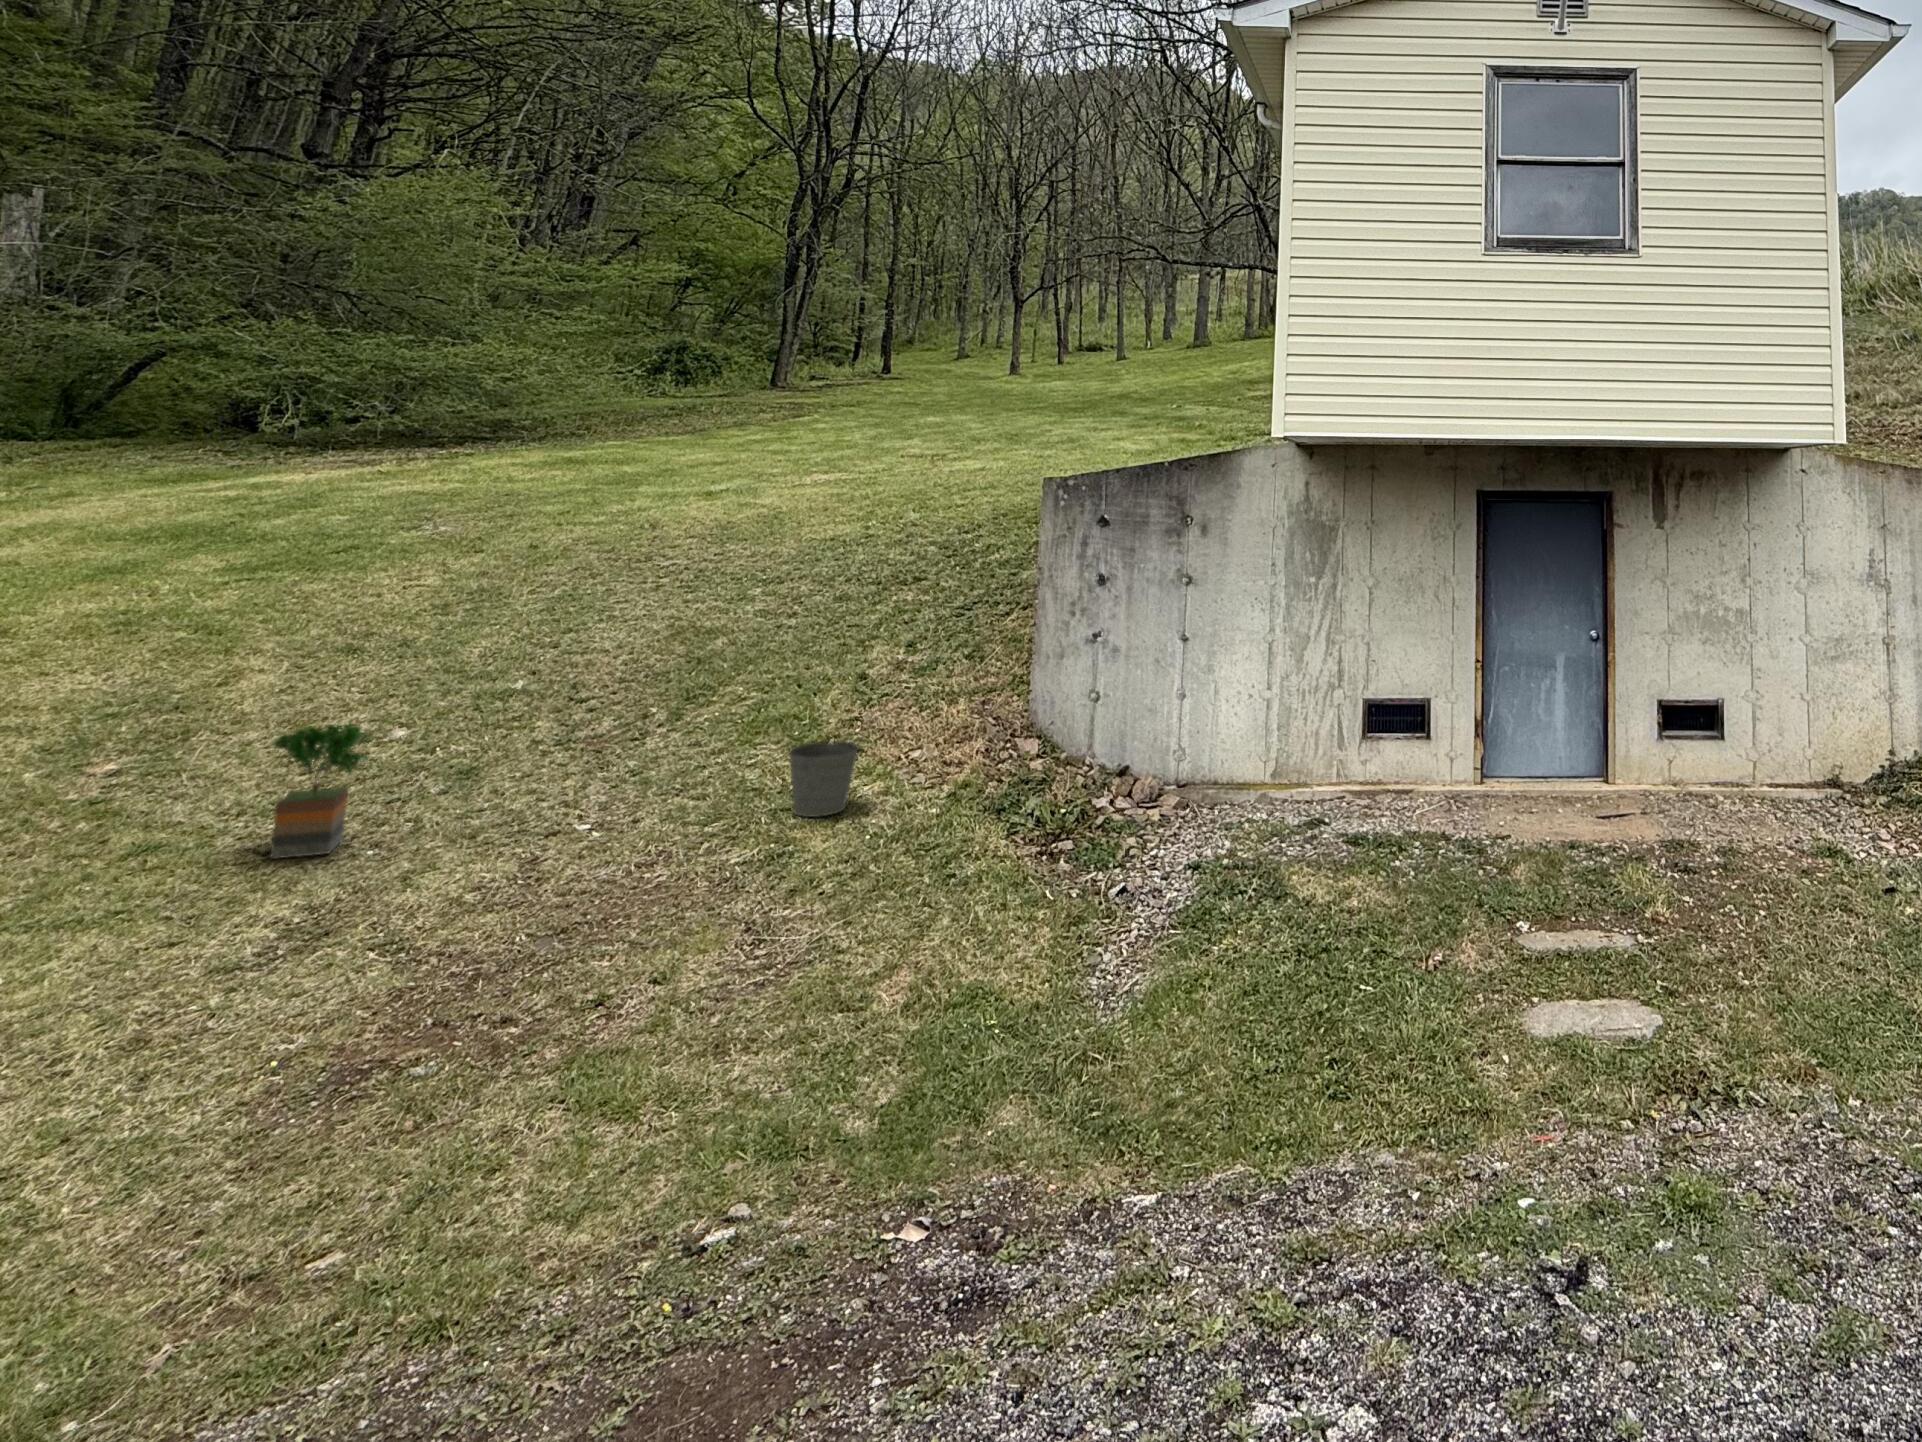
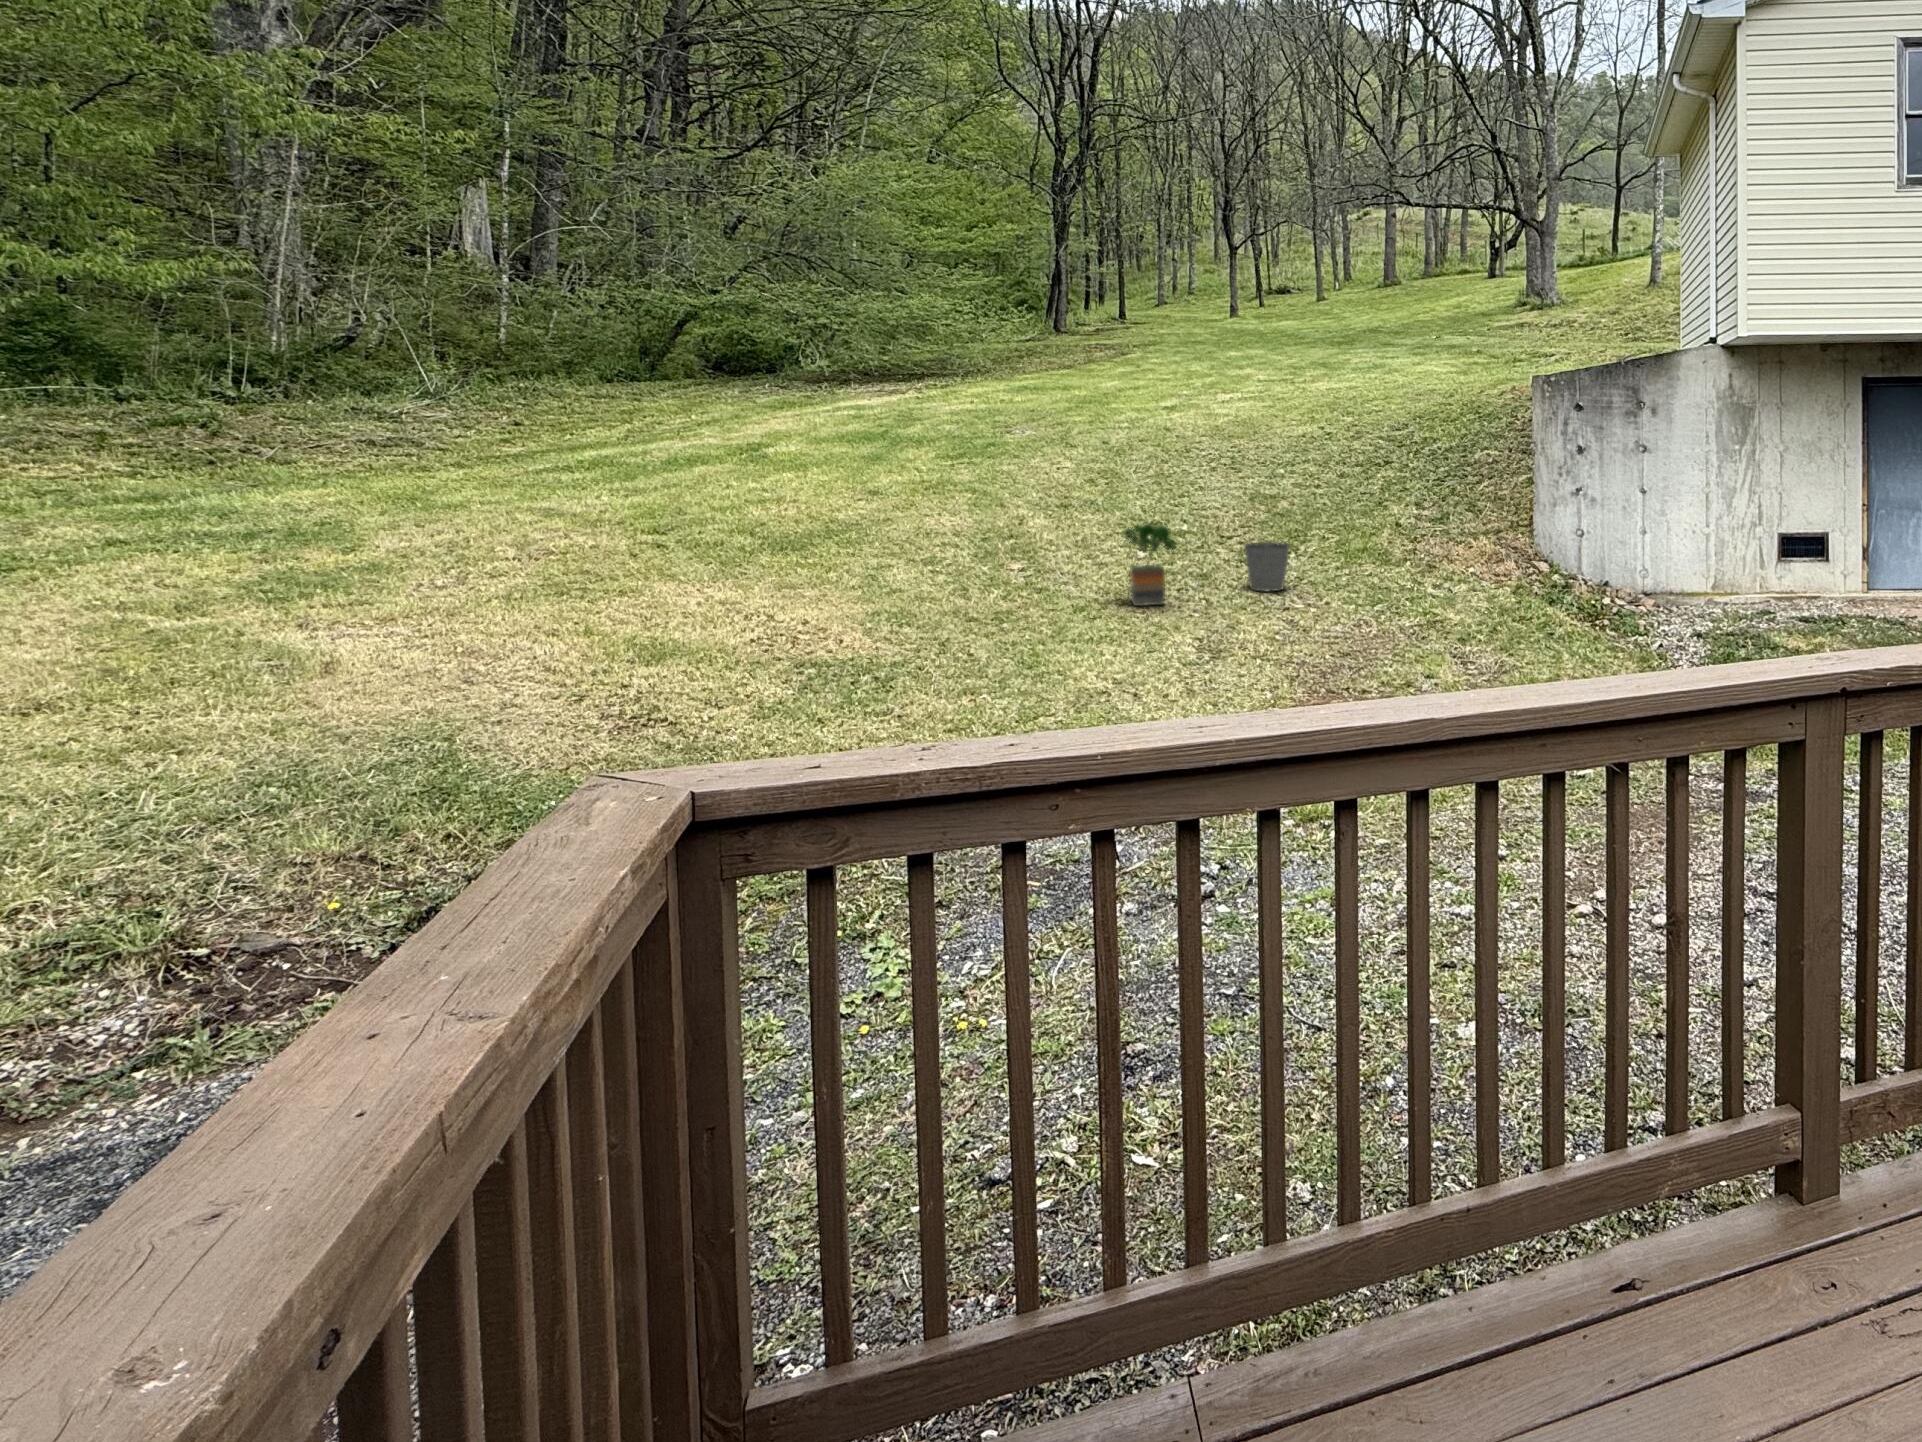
bucket: present [788,741,859,817] -> present [1244,542,1290,592]

